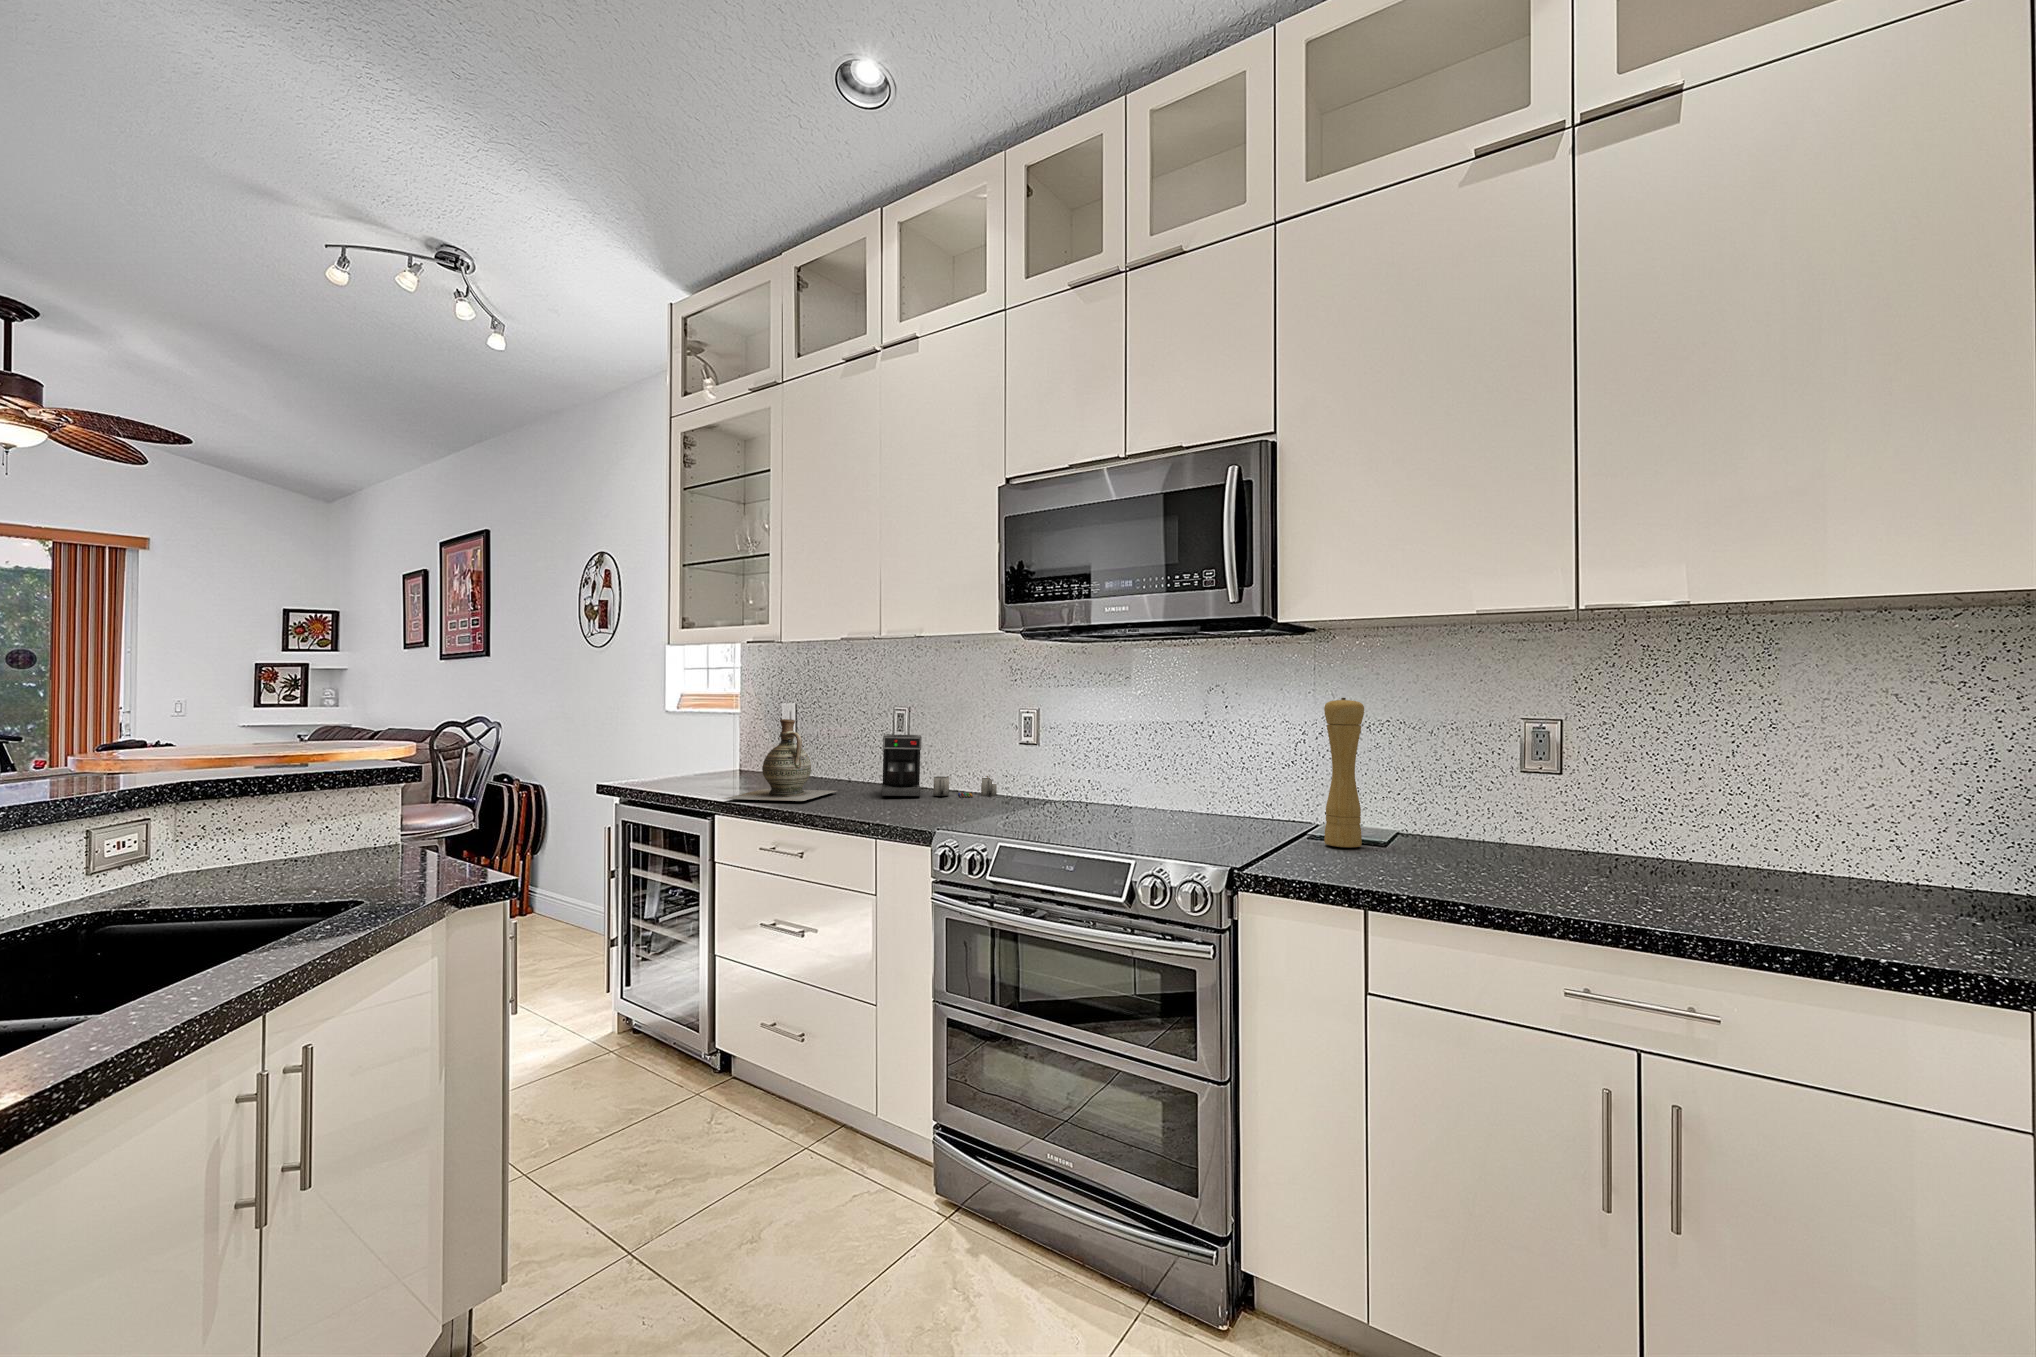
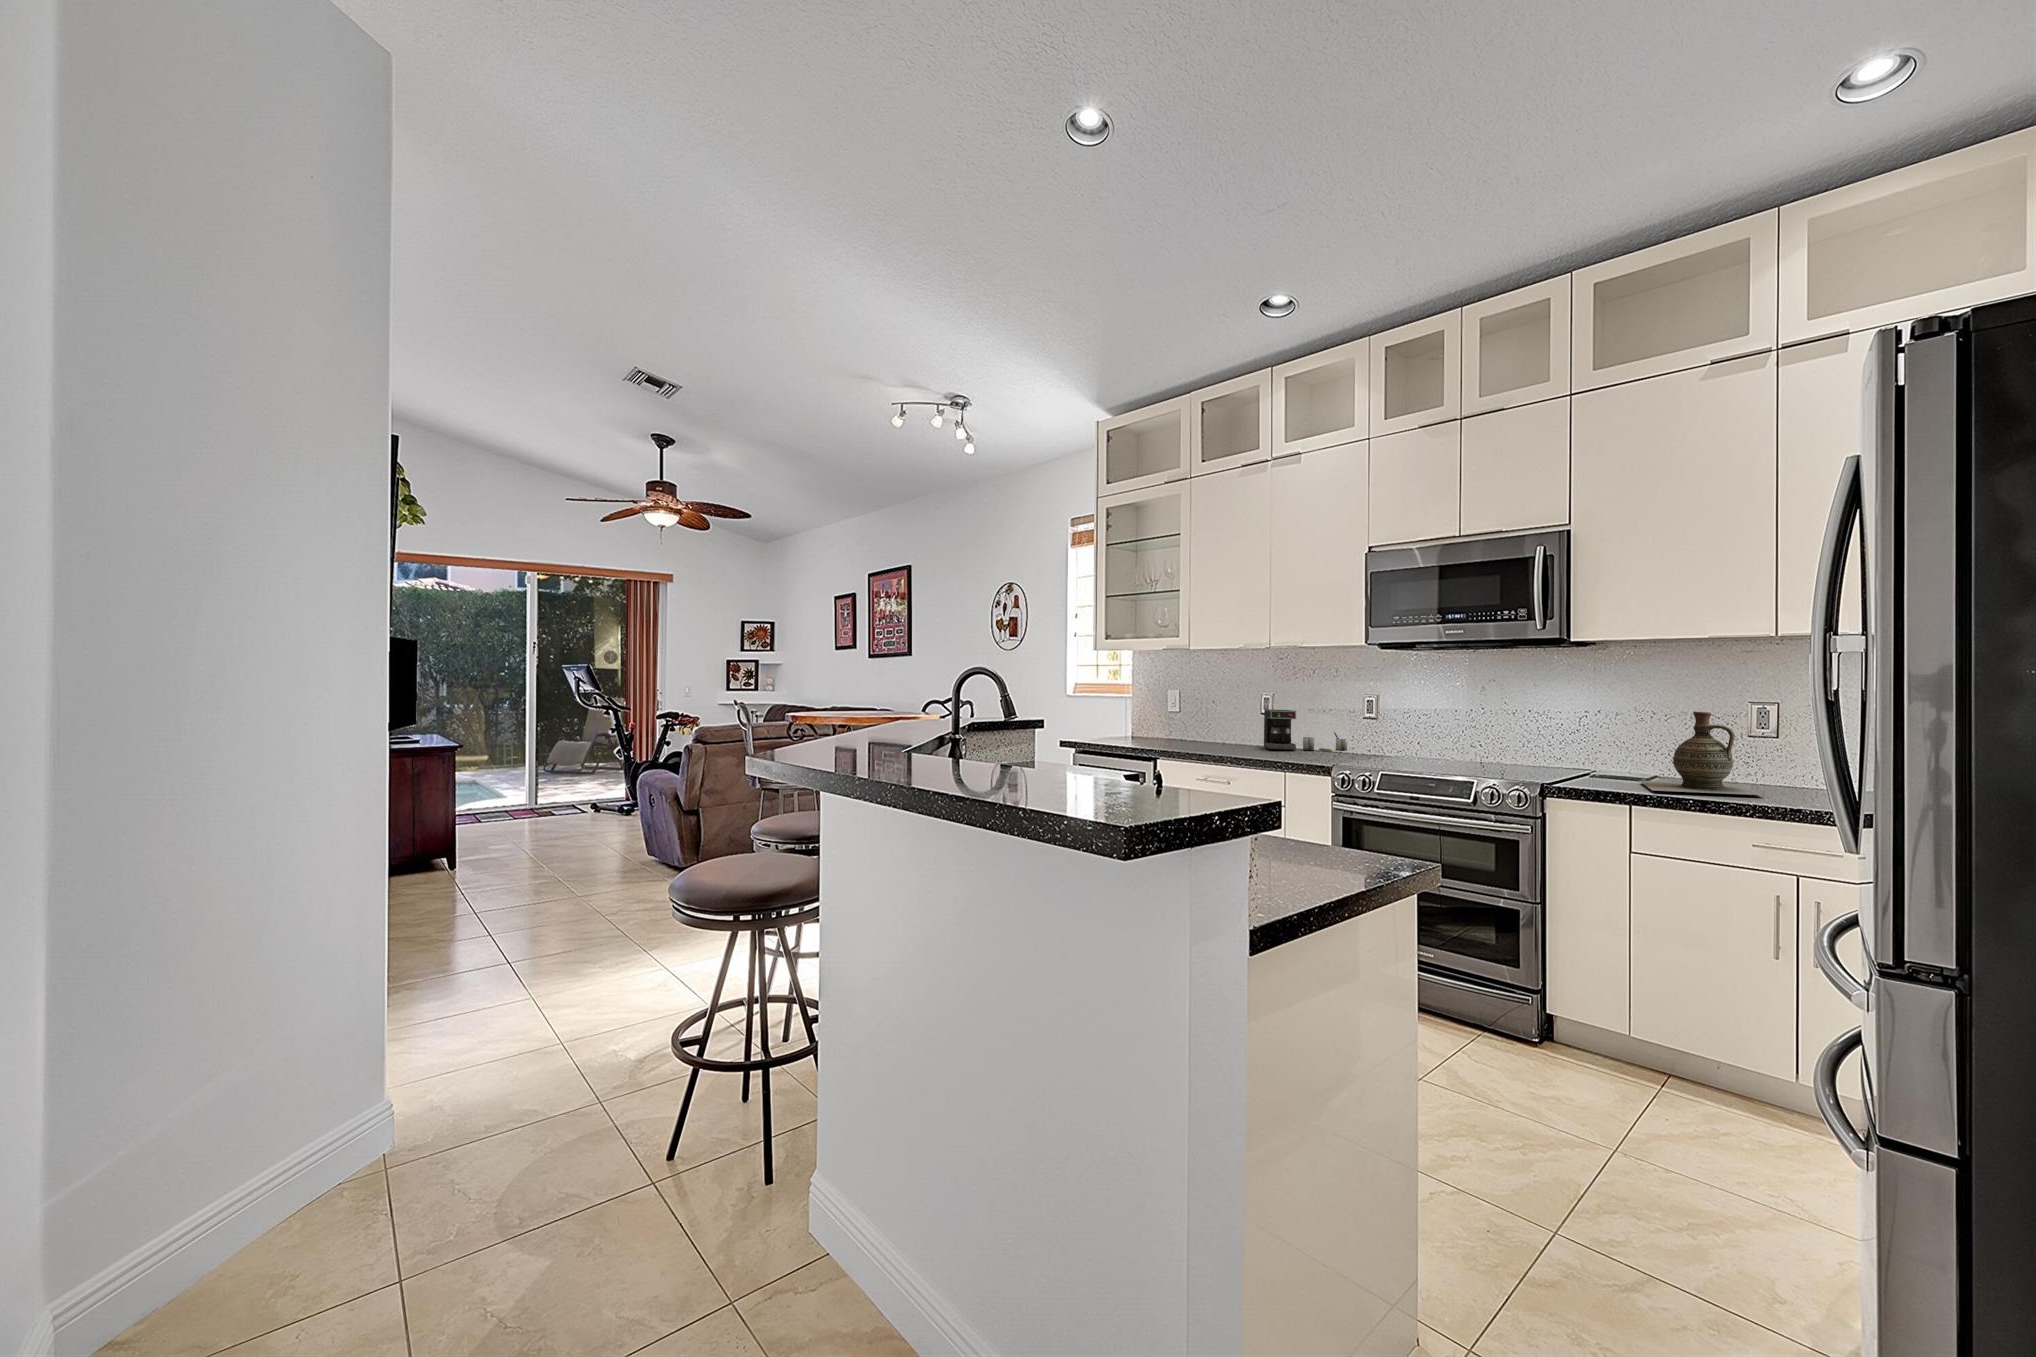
pepper mill: present [1324,698,1364,847] -> none [1600,685,1628,777]
ceramic jug: present [725,719,836,801] -> present [1640,712,1762,795]

